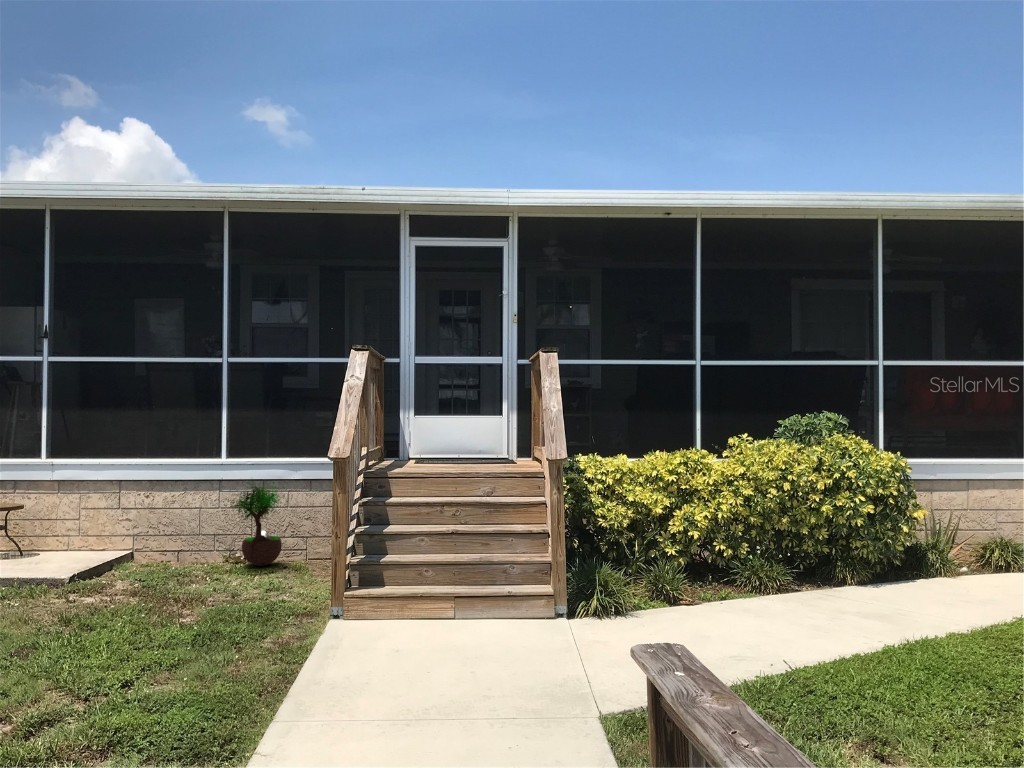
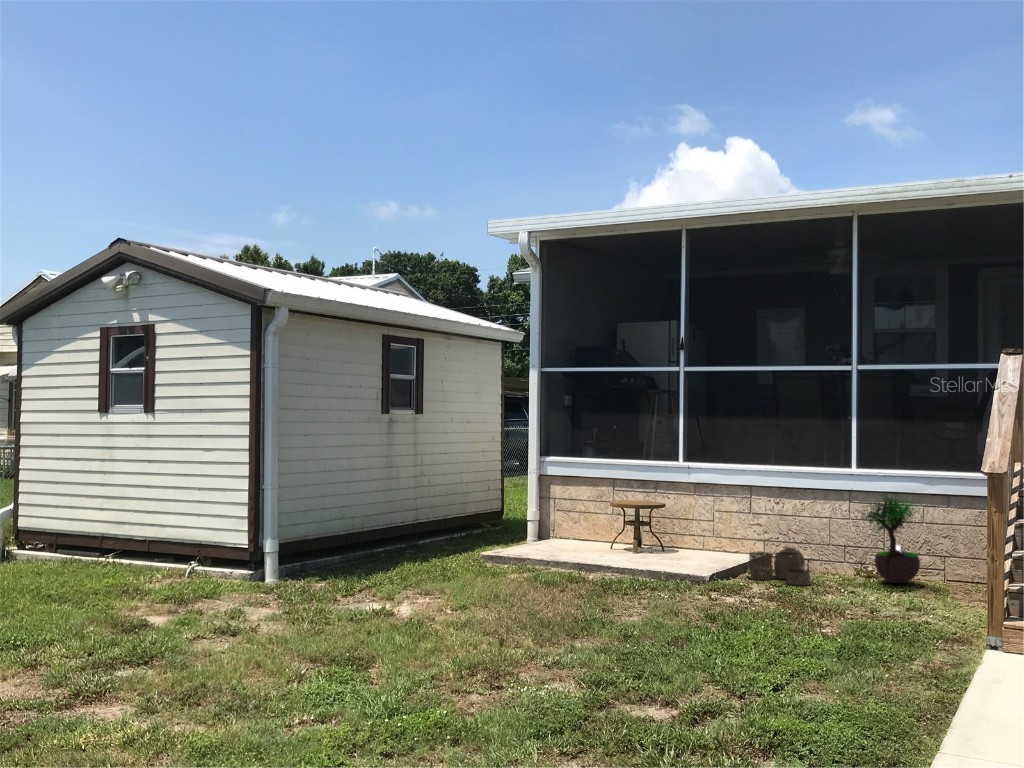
woven basket: none [115,538,178,578] -> present [749,547,810,585]

